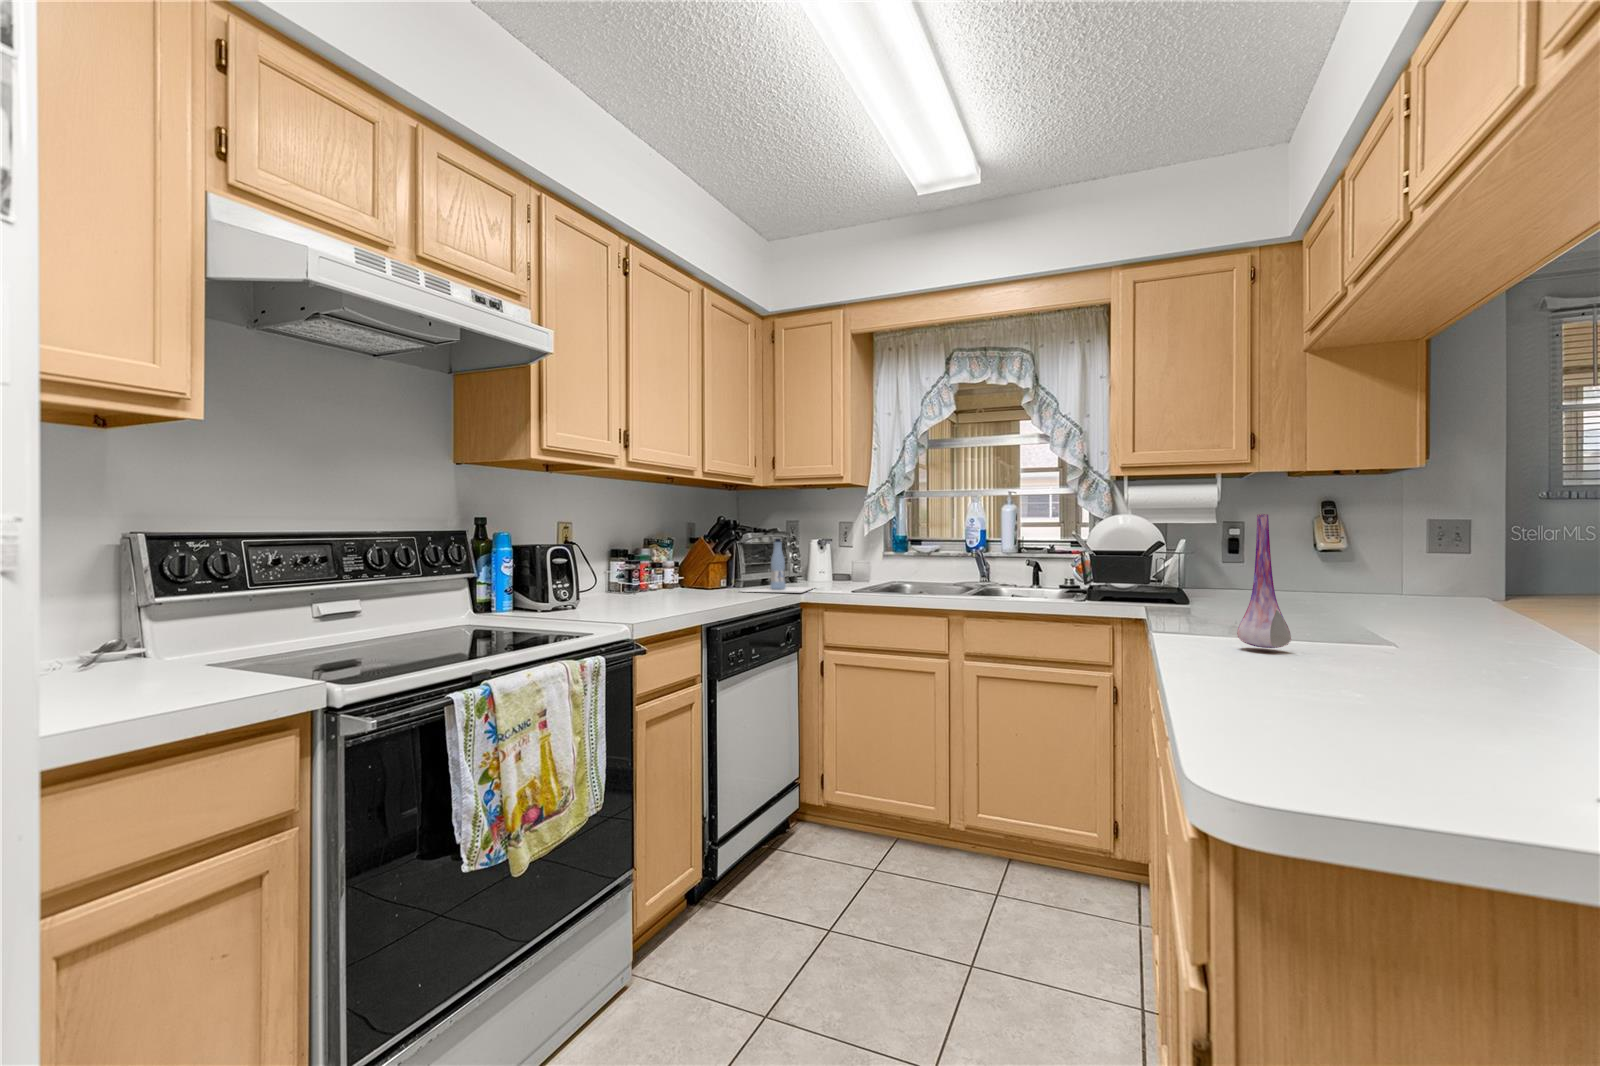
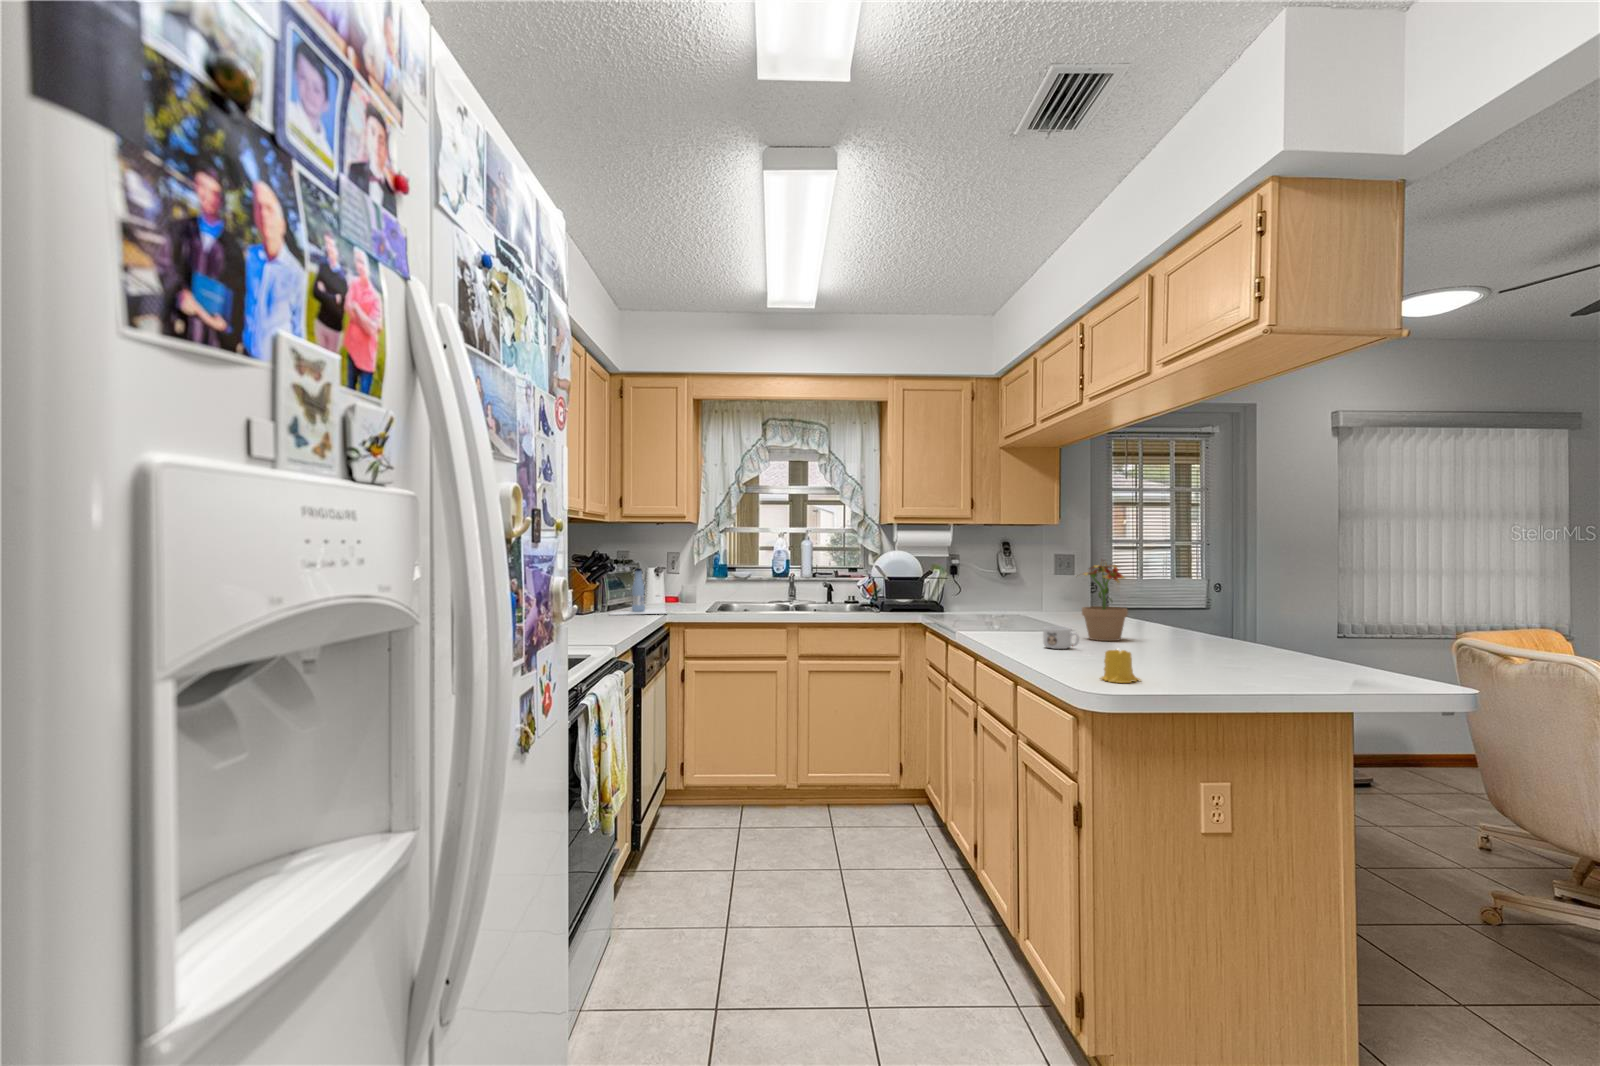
potted plant: none [1376,507,1502,671] -> present [1082,564,1128,641]
vase: present [1237,514,1291,648] -> none [1008,559,1036,636]
mug: none [1269,634,1345,679] -> present [1043,626,1079,649]
candle: none [1268,691,1387,787] -> present [1101,649,1141,683]

